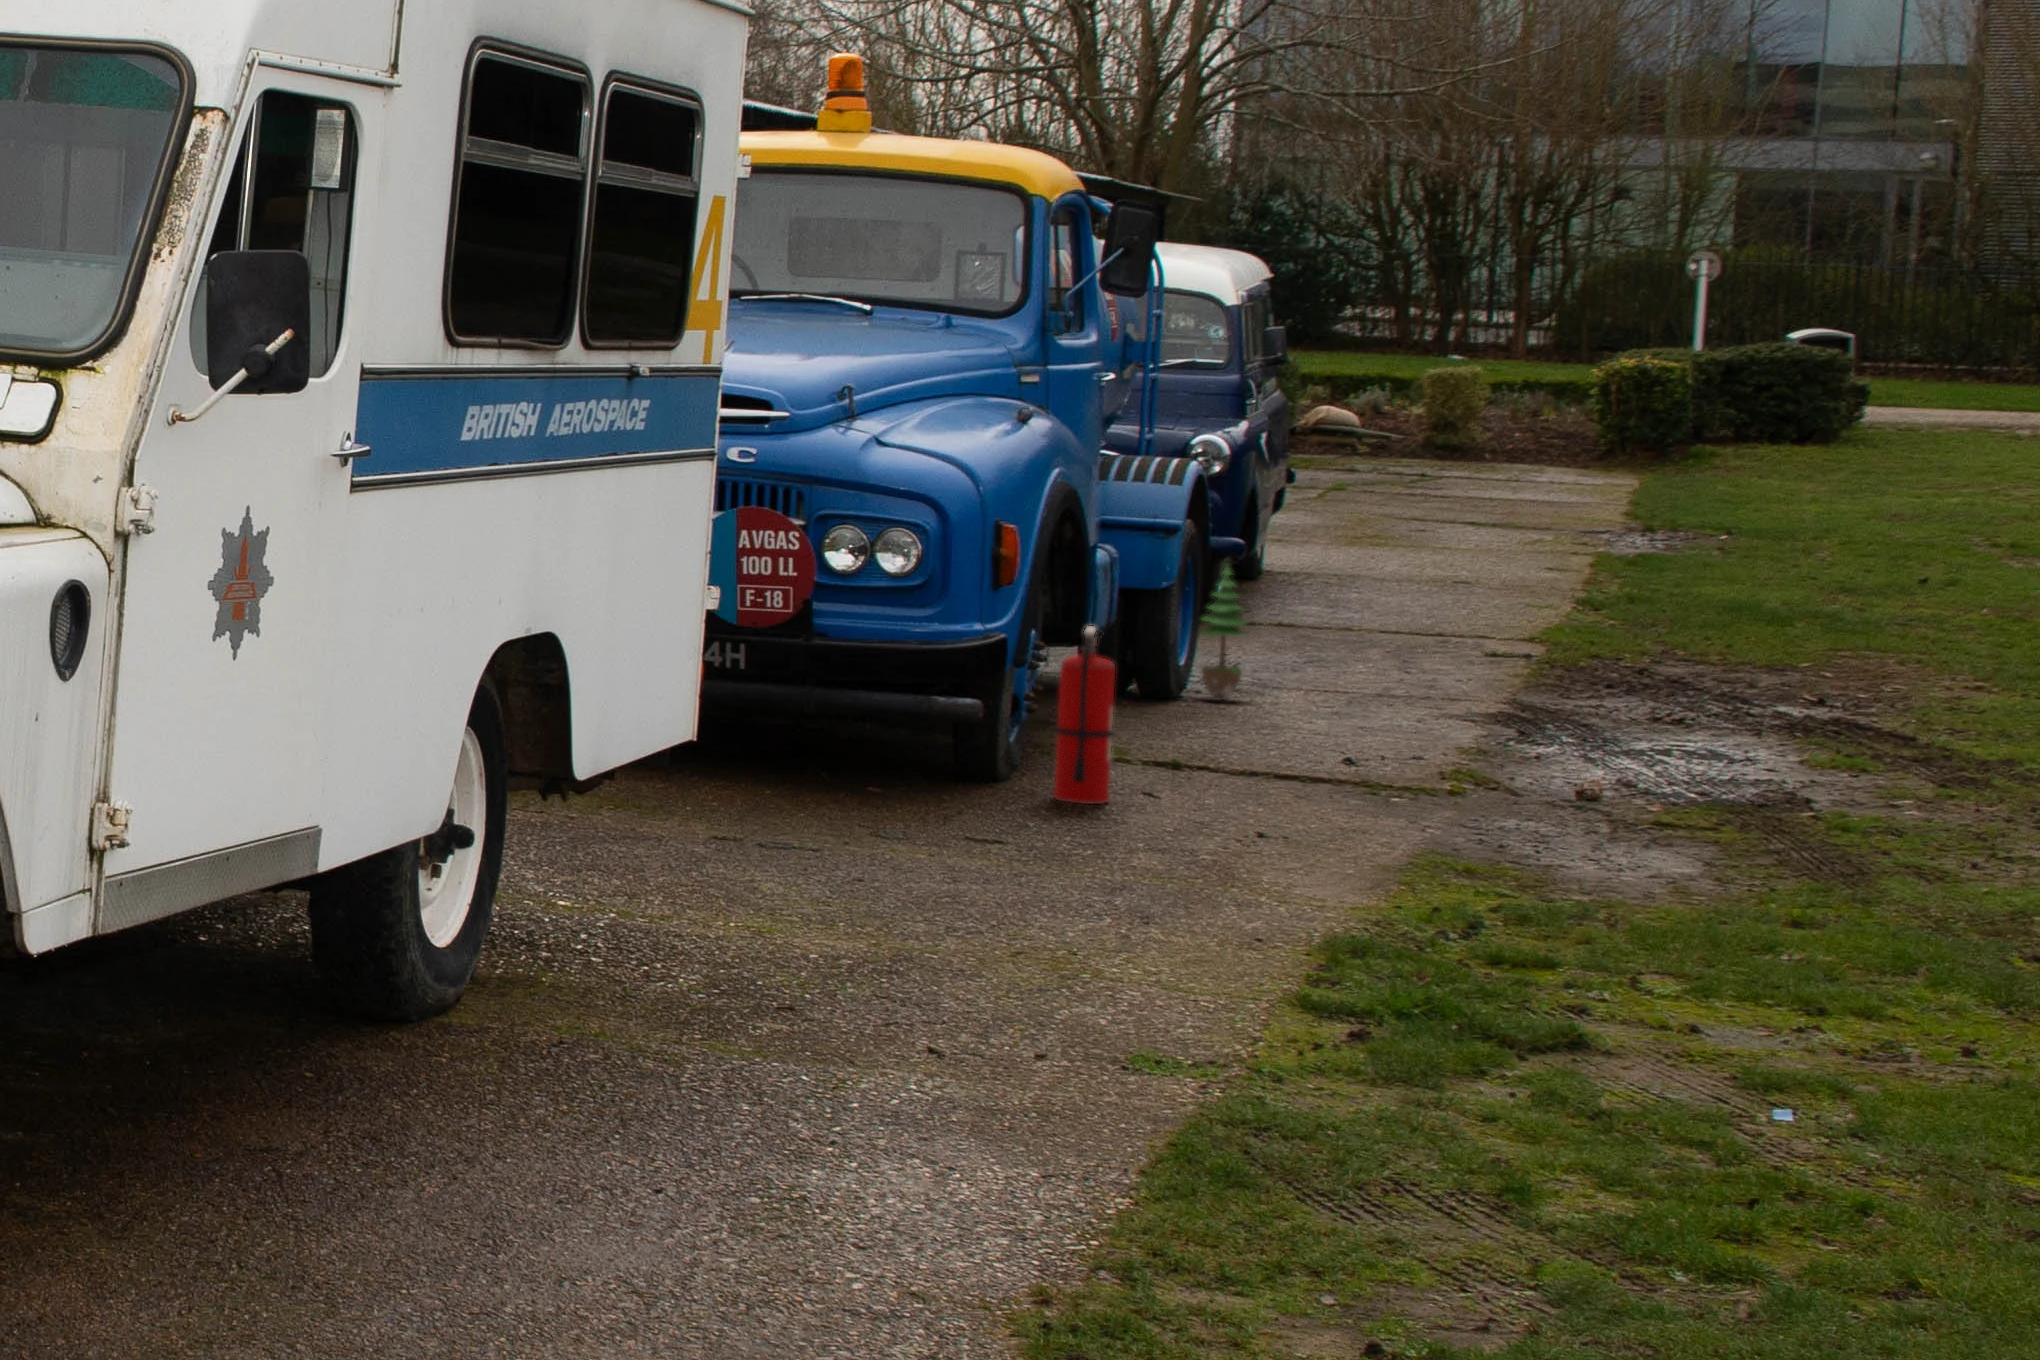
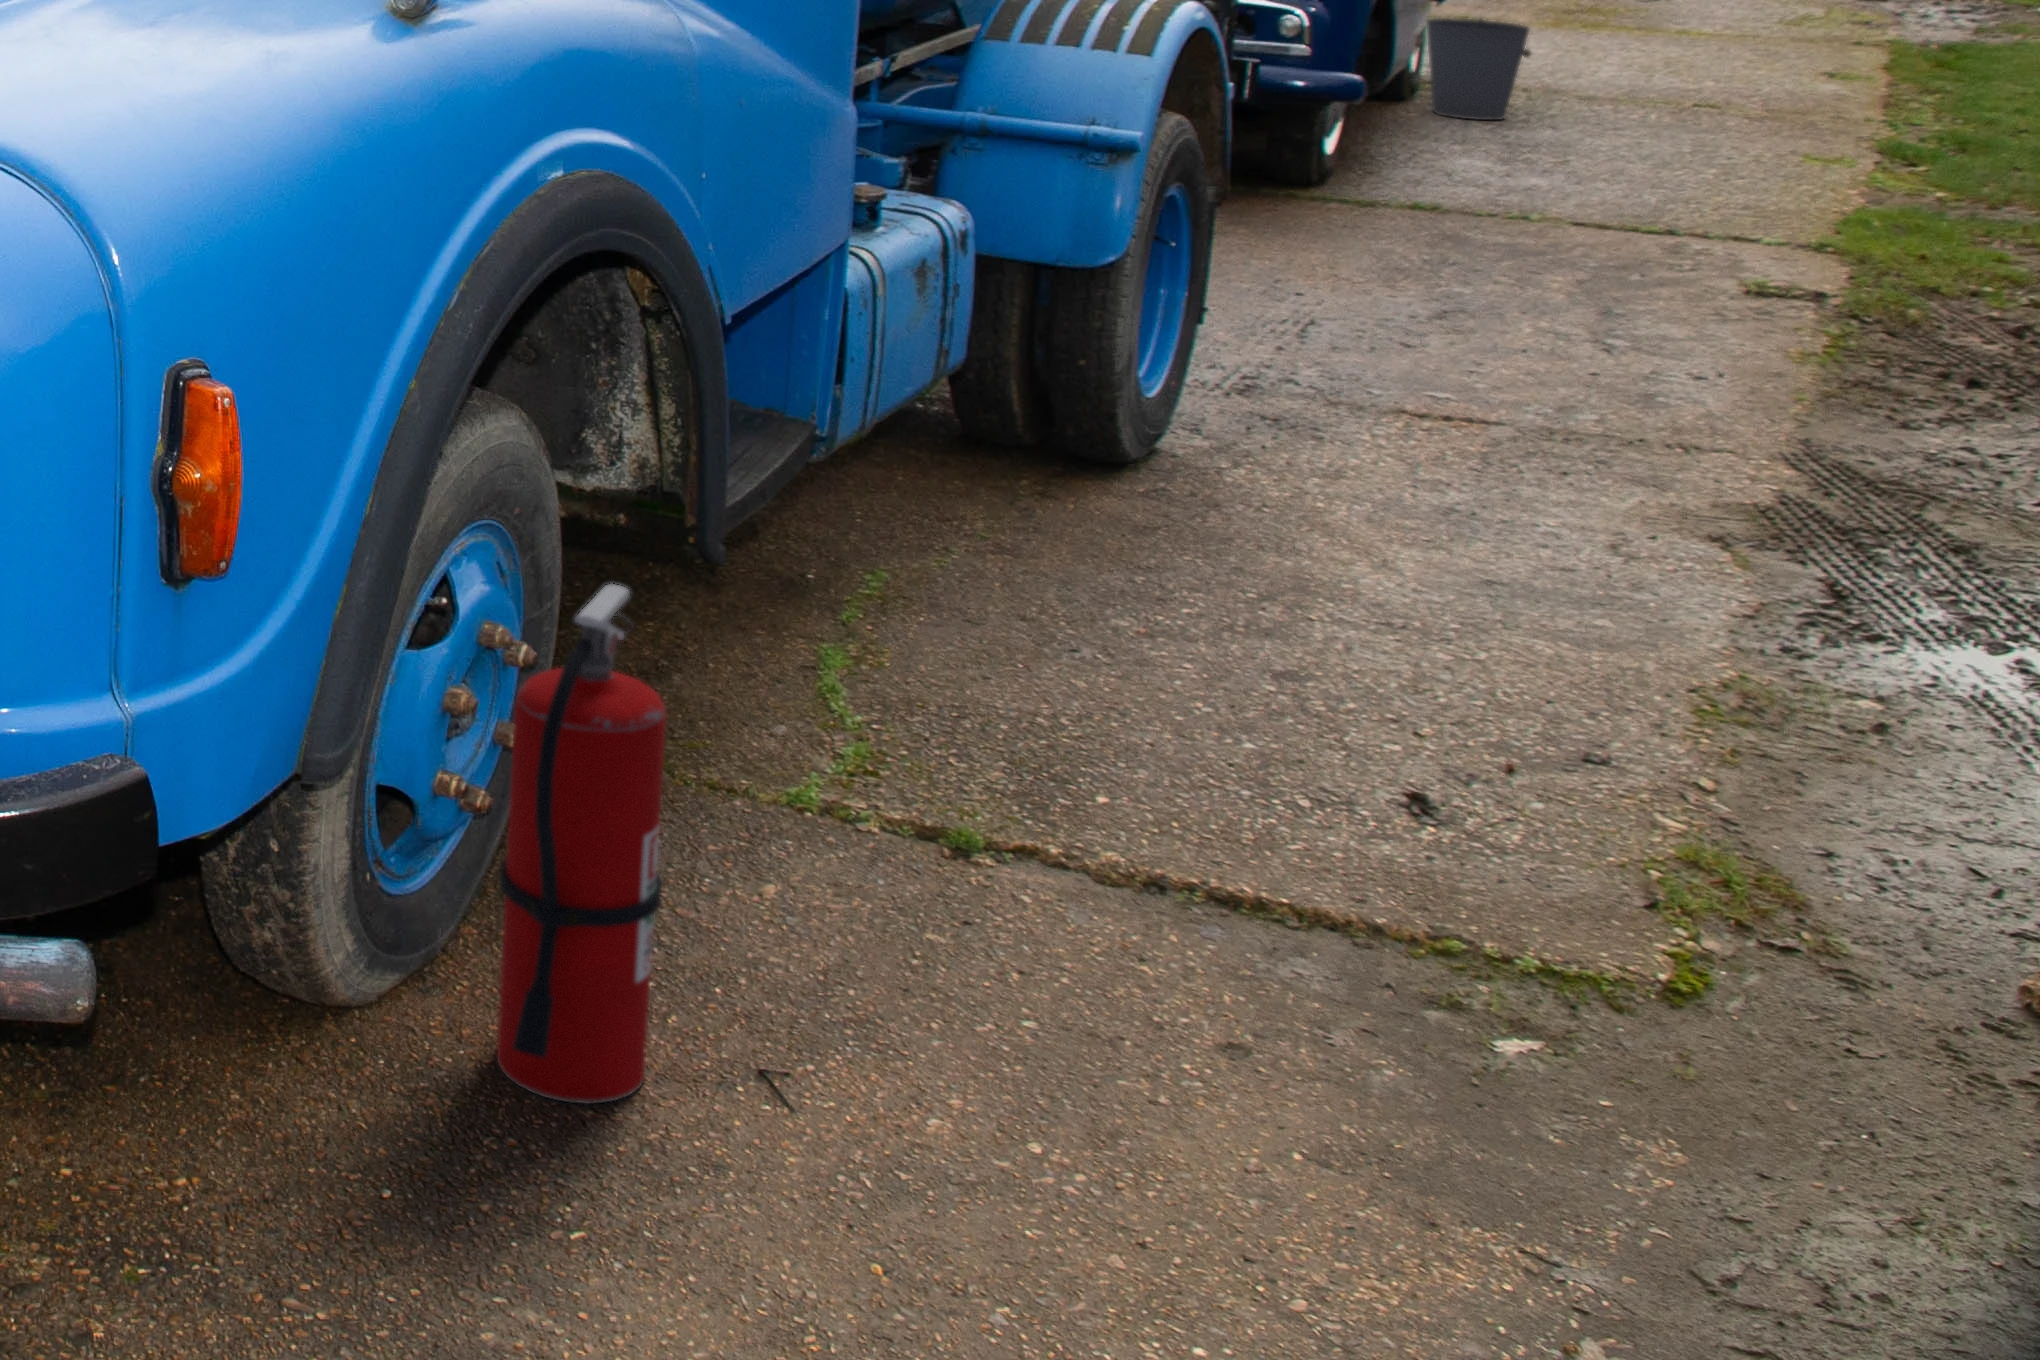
bucket: none [1273,524,1345,596] -> present [1427,18,1531,120]
potted tree: present [1202,566,1245,700] -> none [1180,192,1282,448]

